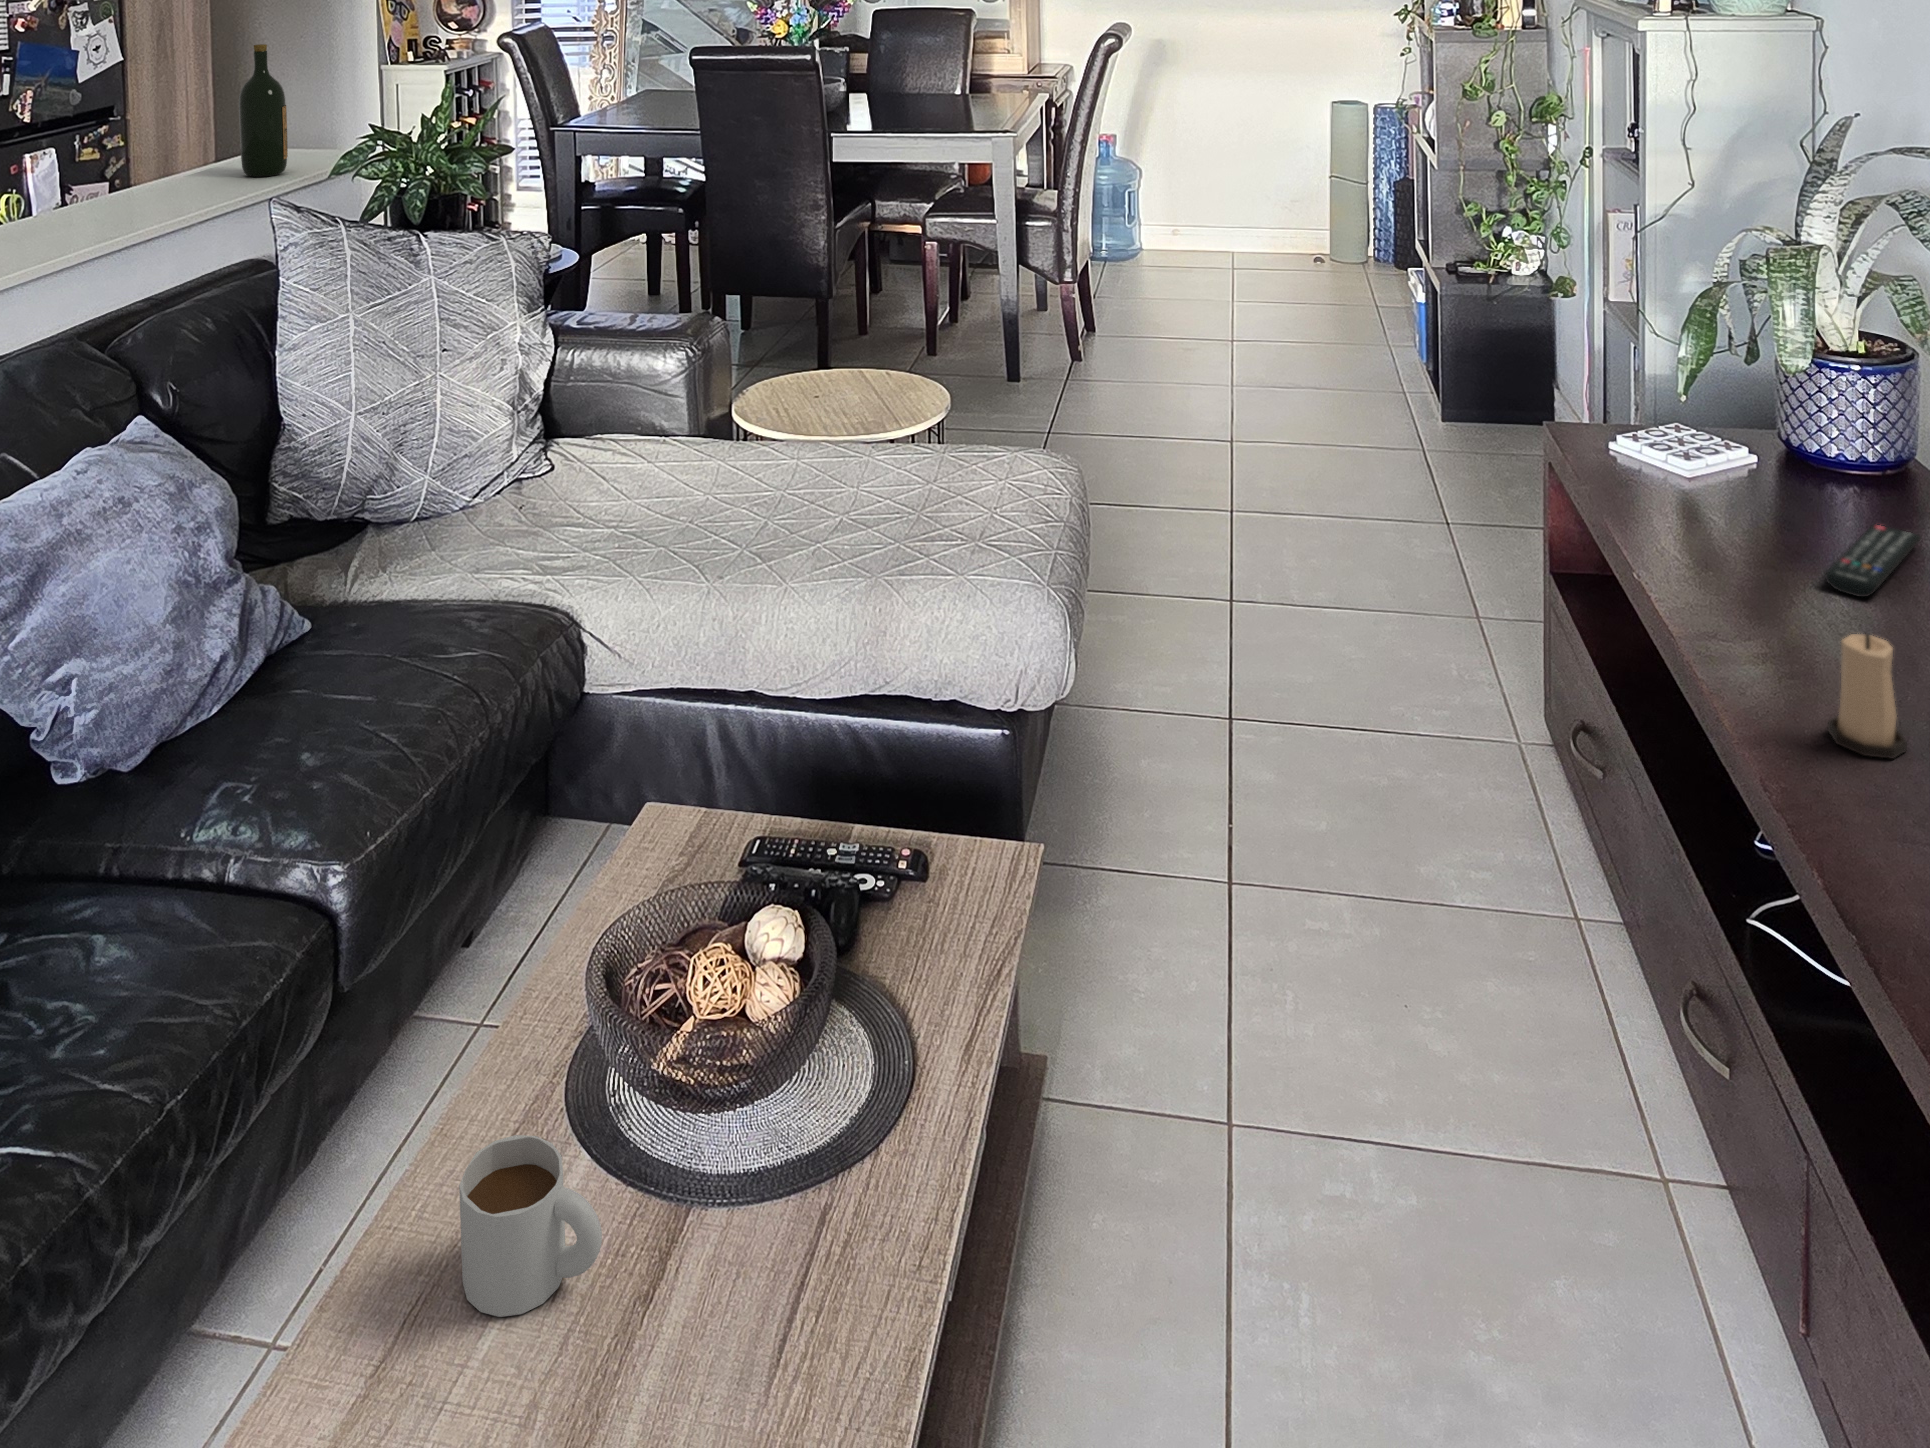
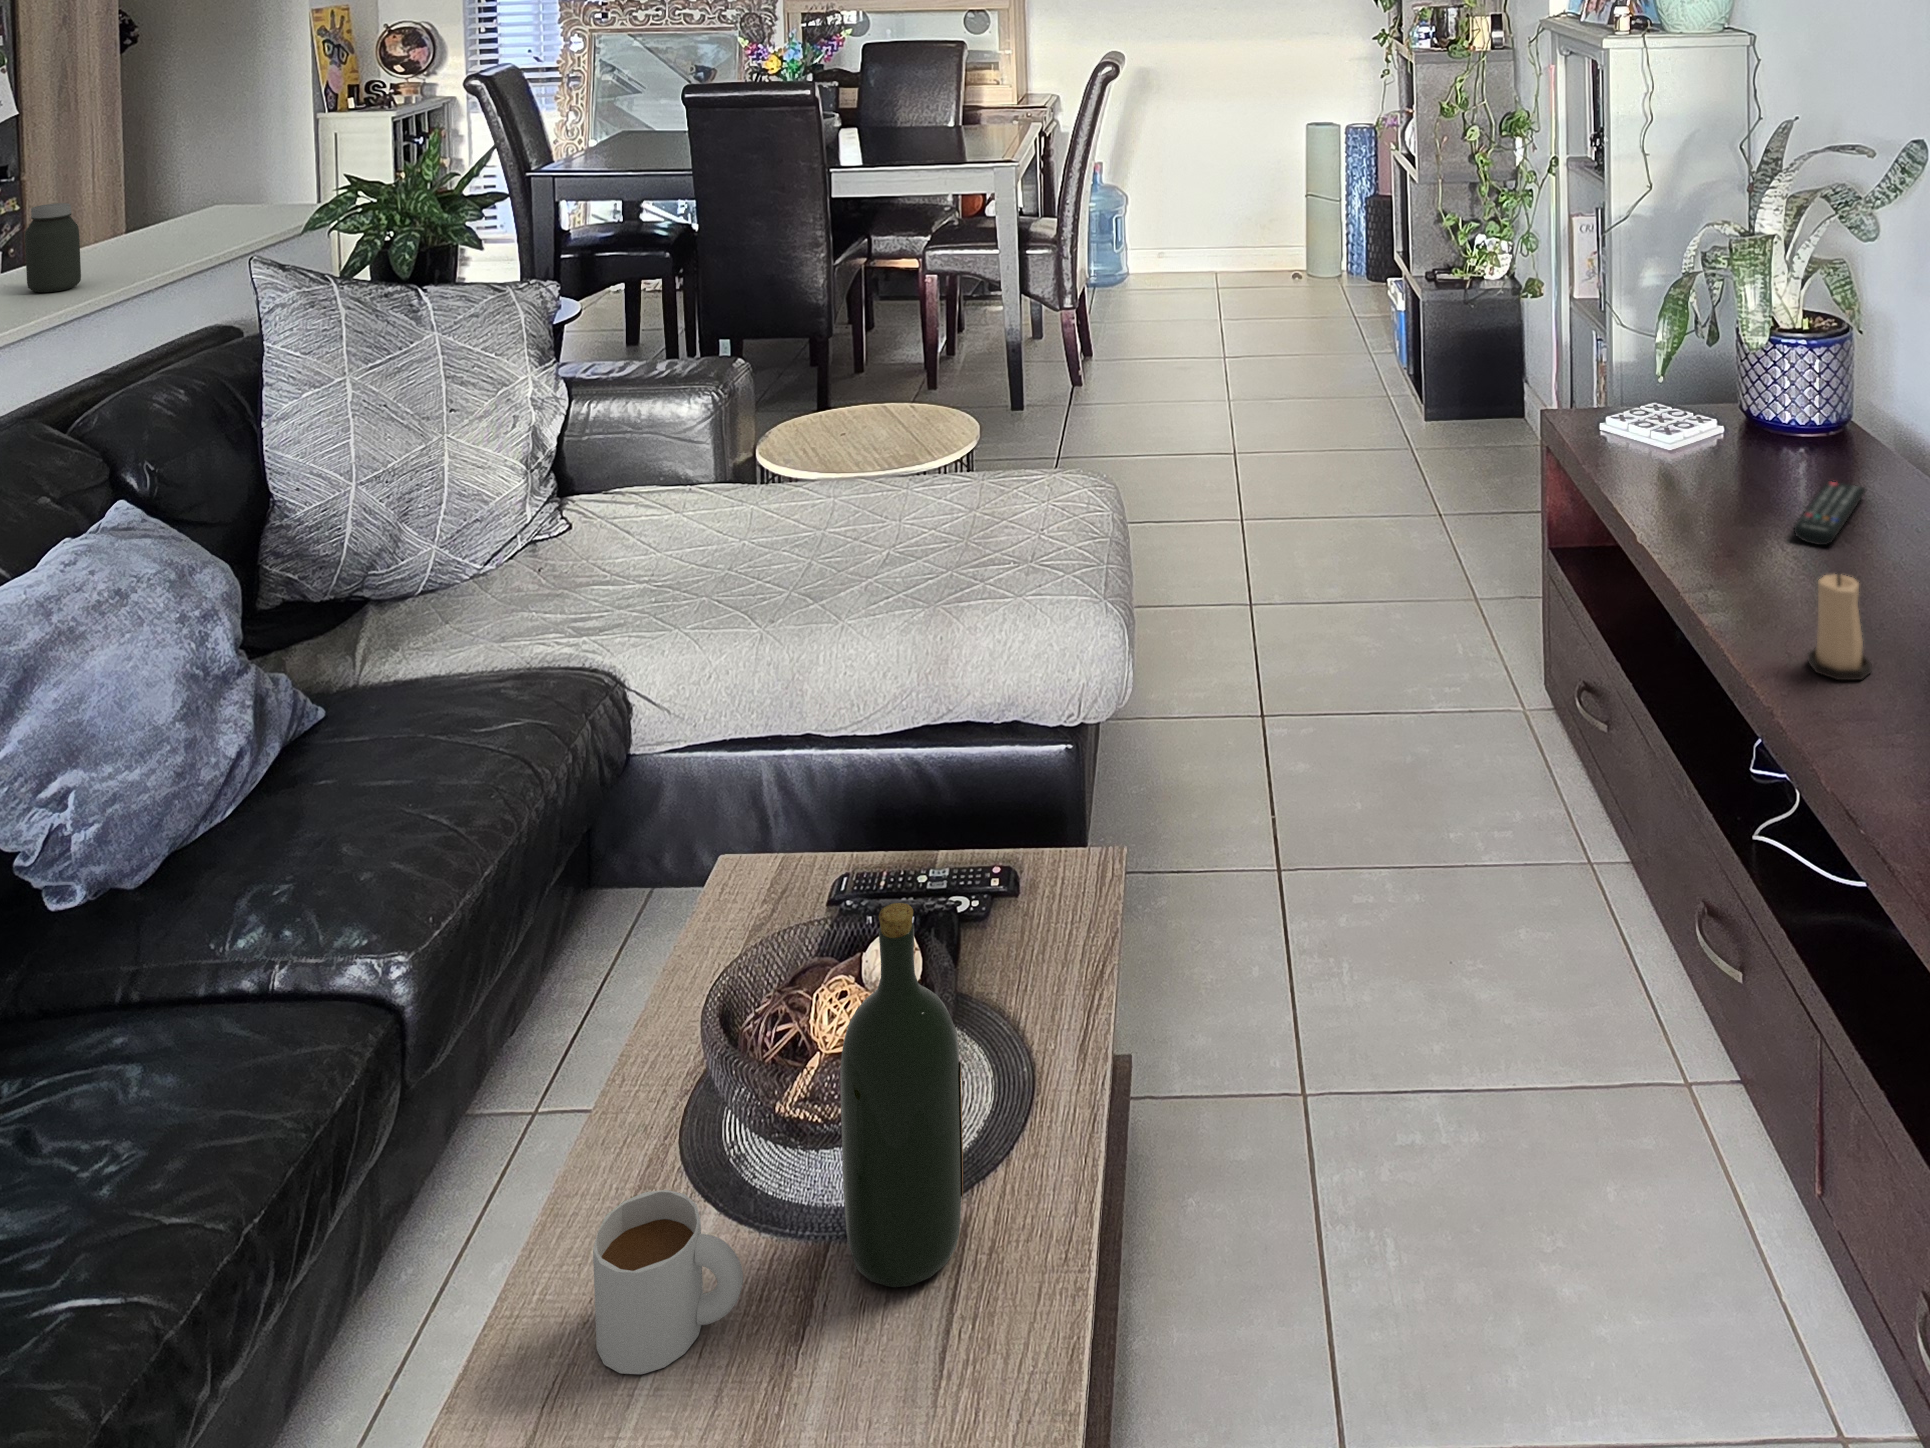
wine bottle: present [239,44,288,177] -> present [840,903,963,1287]
jar: none [97,139,142,218] -> present [25,203,81,292]

